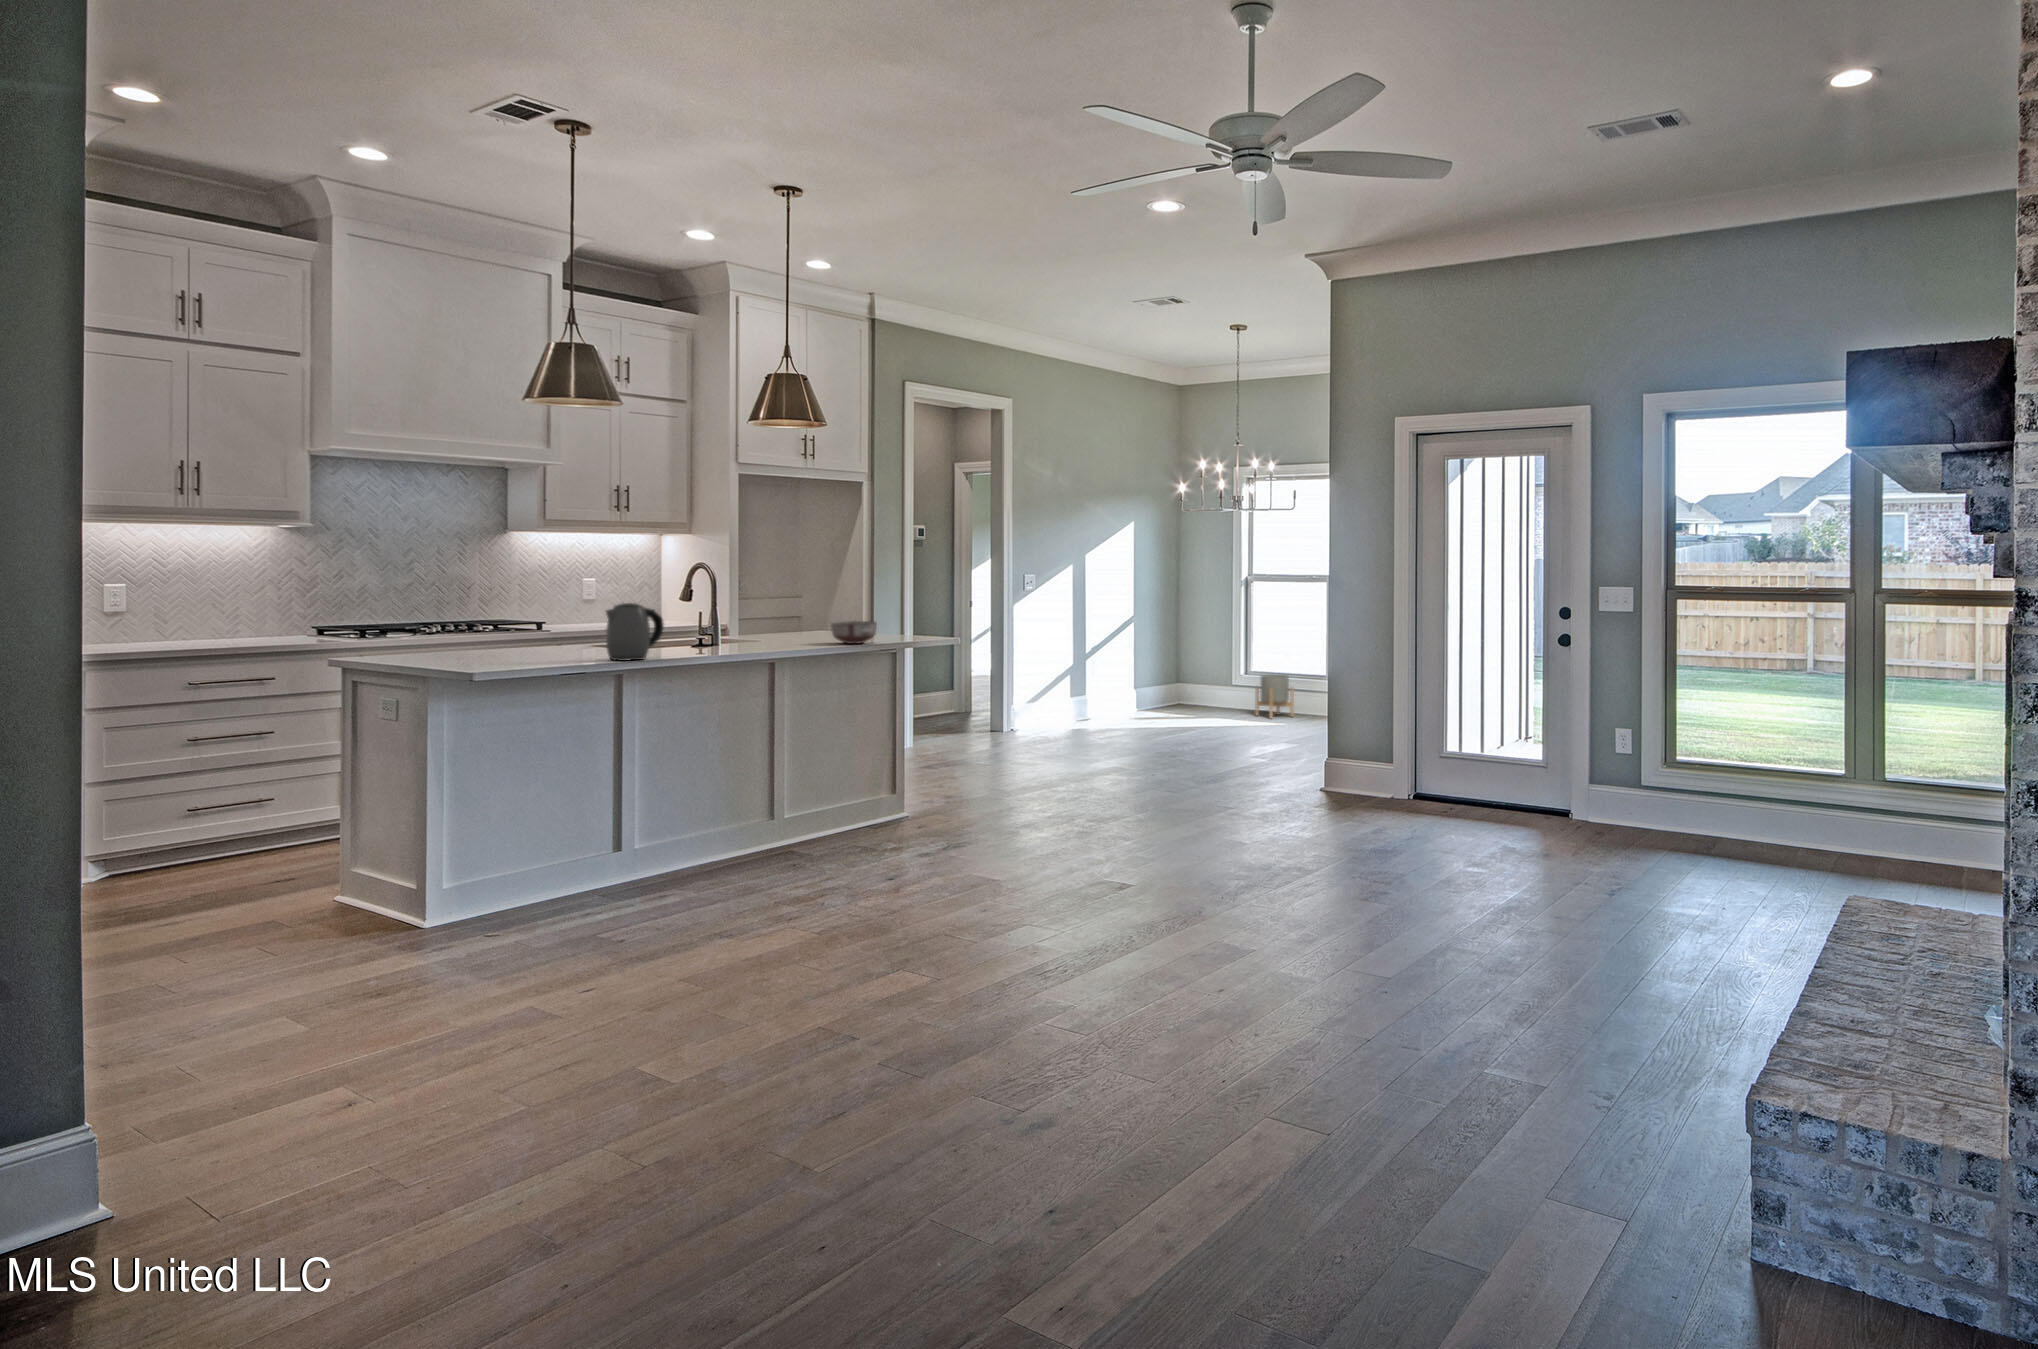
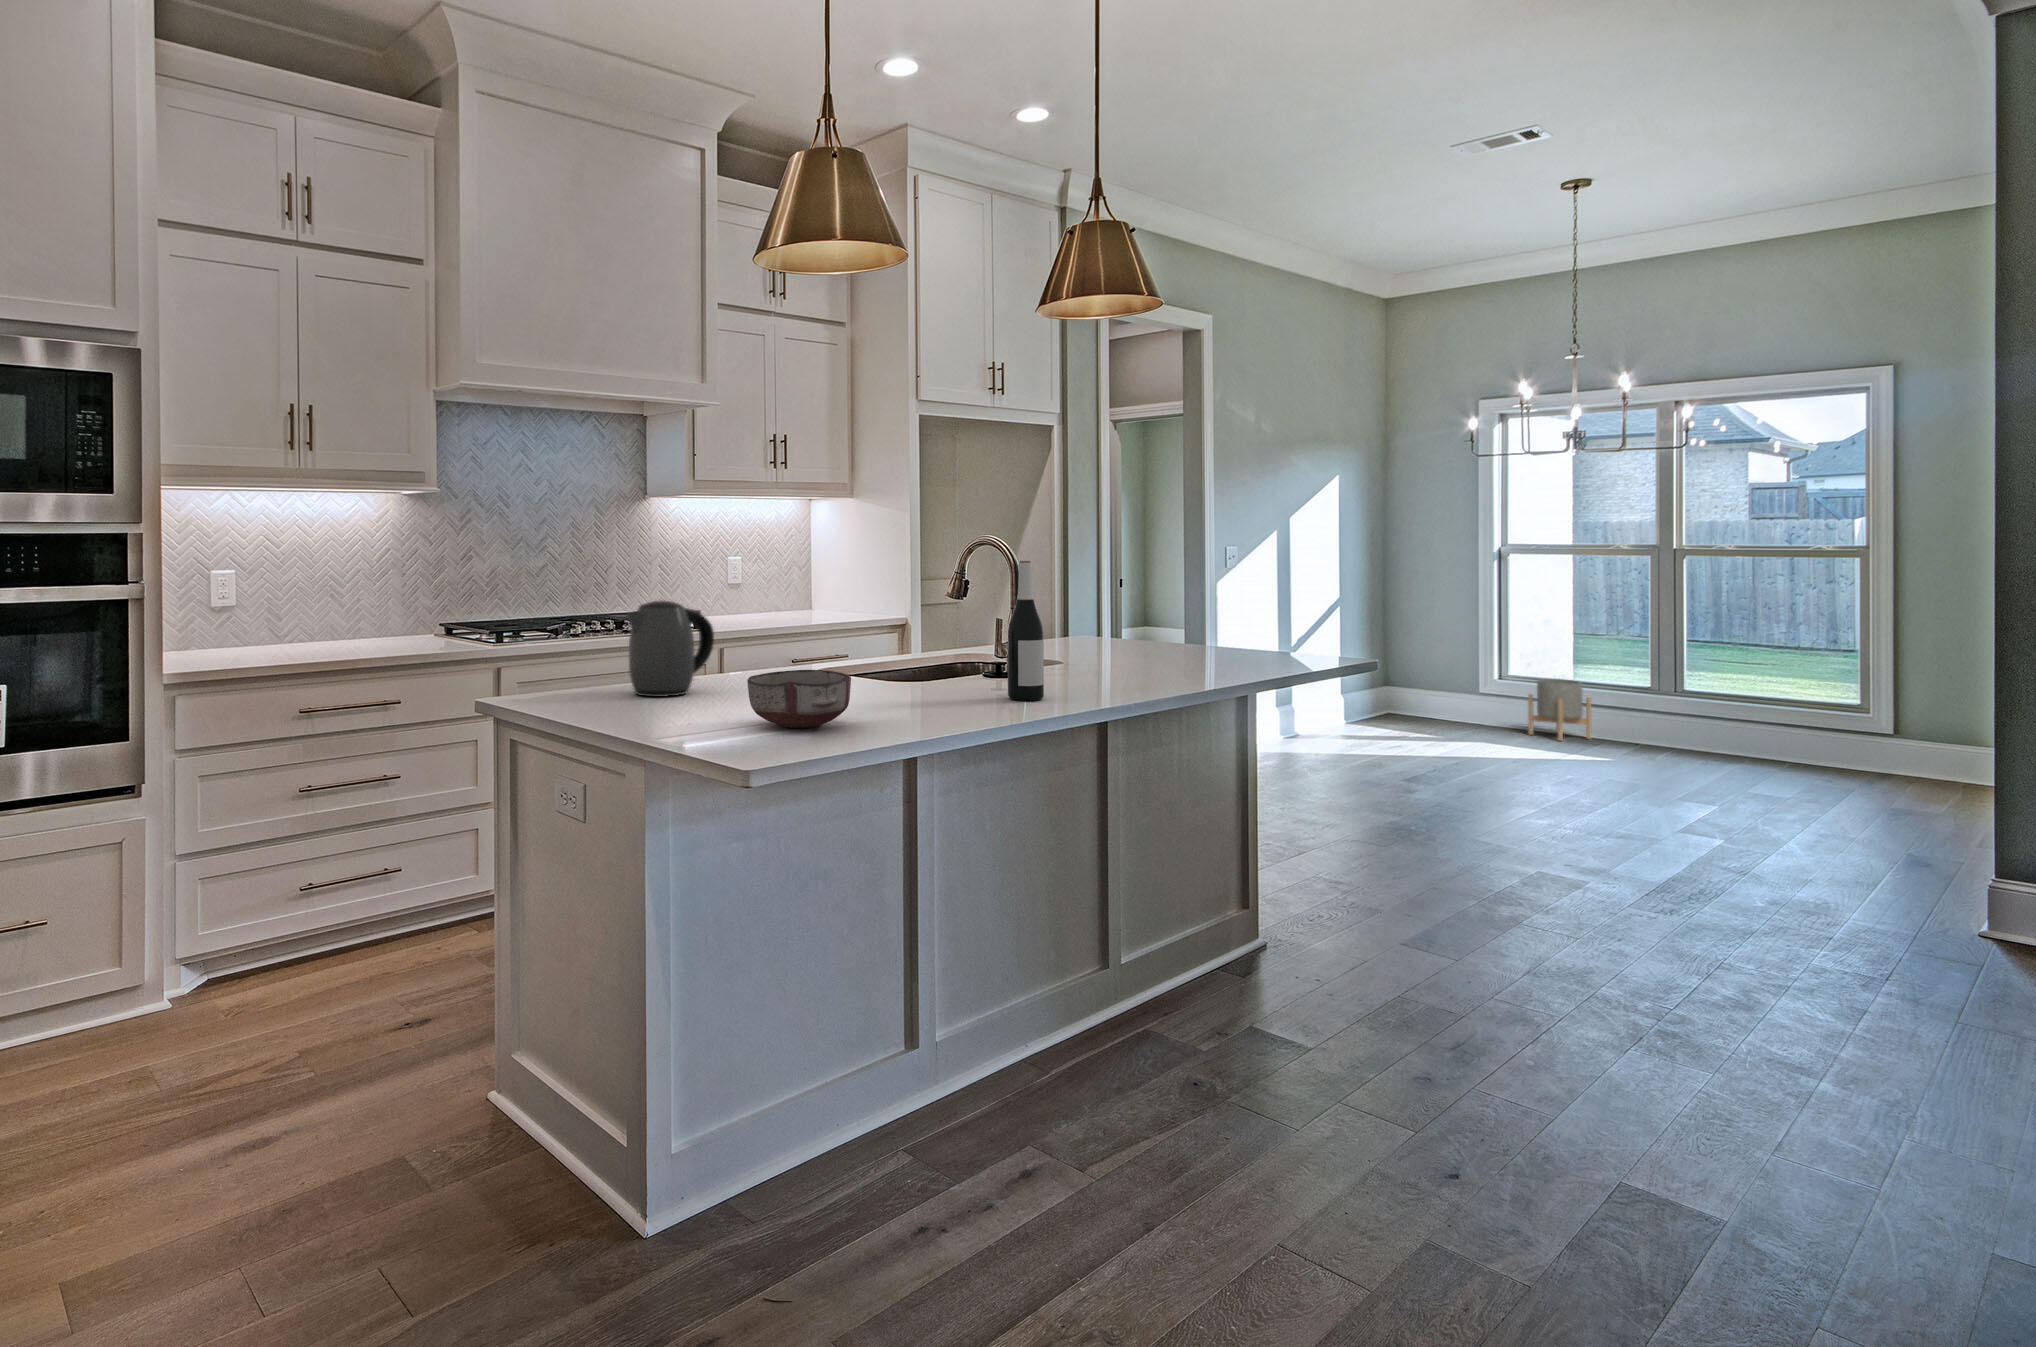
wine bottle: none [687,579,710,658] -> present [1008,561,1044,701]
kettle: present [606,603,664,661] -> present [627,601,714,697]
ceramic bowl: present [831,621,877,644] -> present [747,670,851,728]

